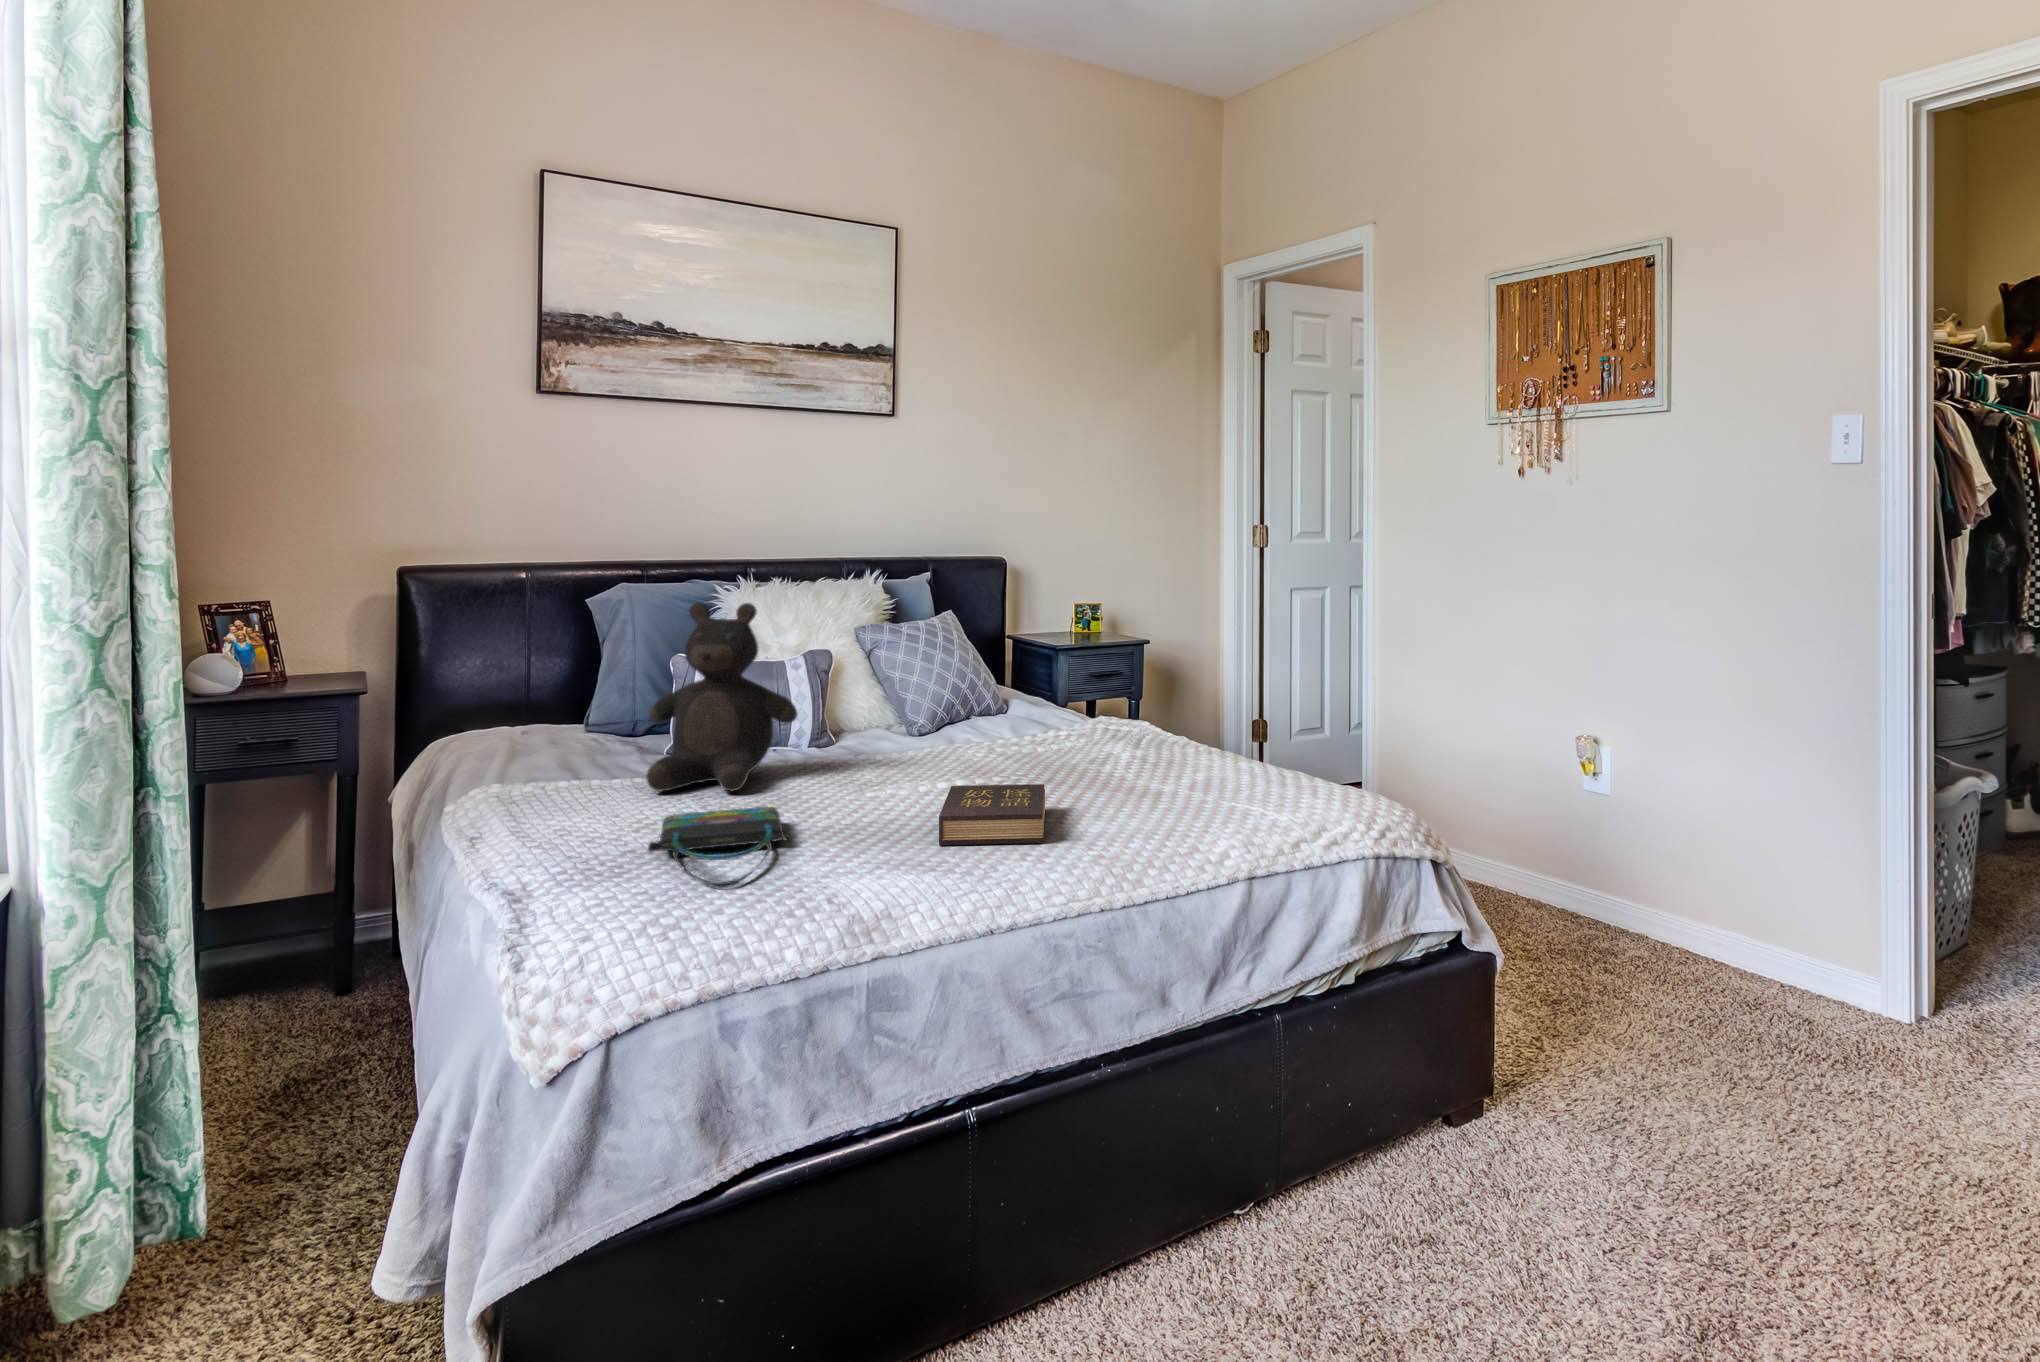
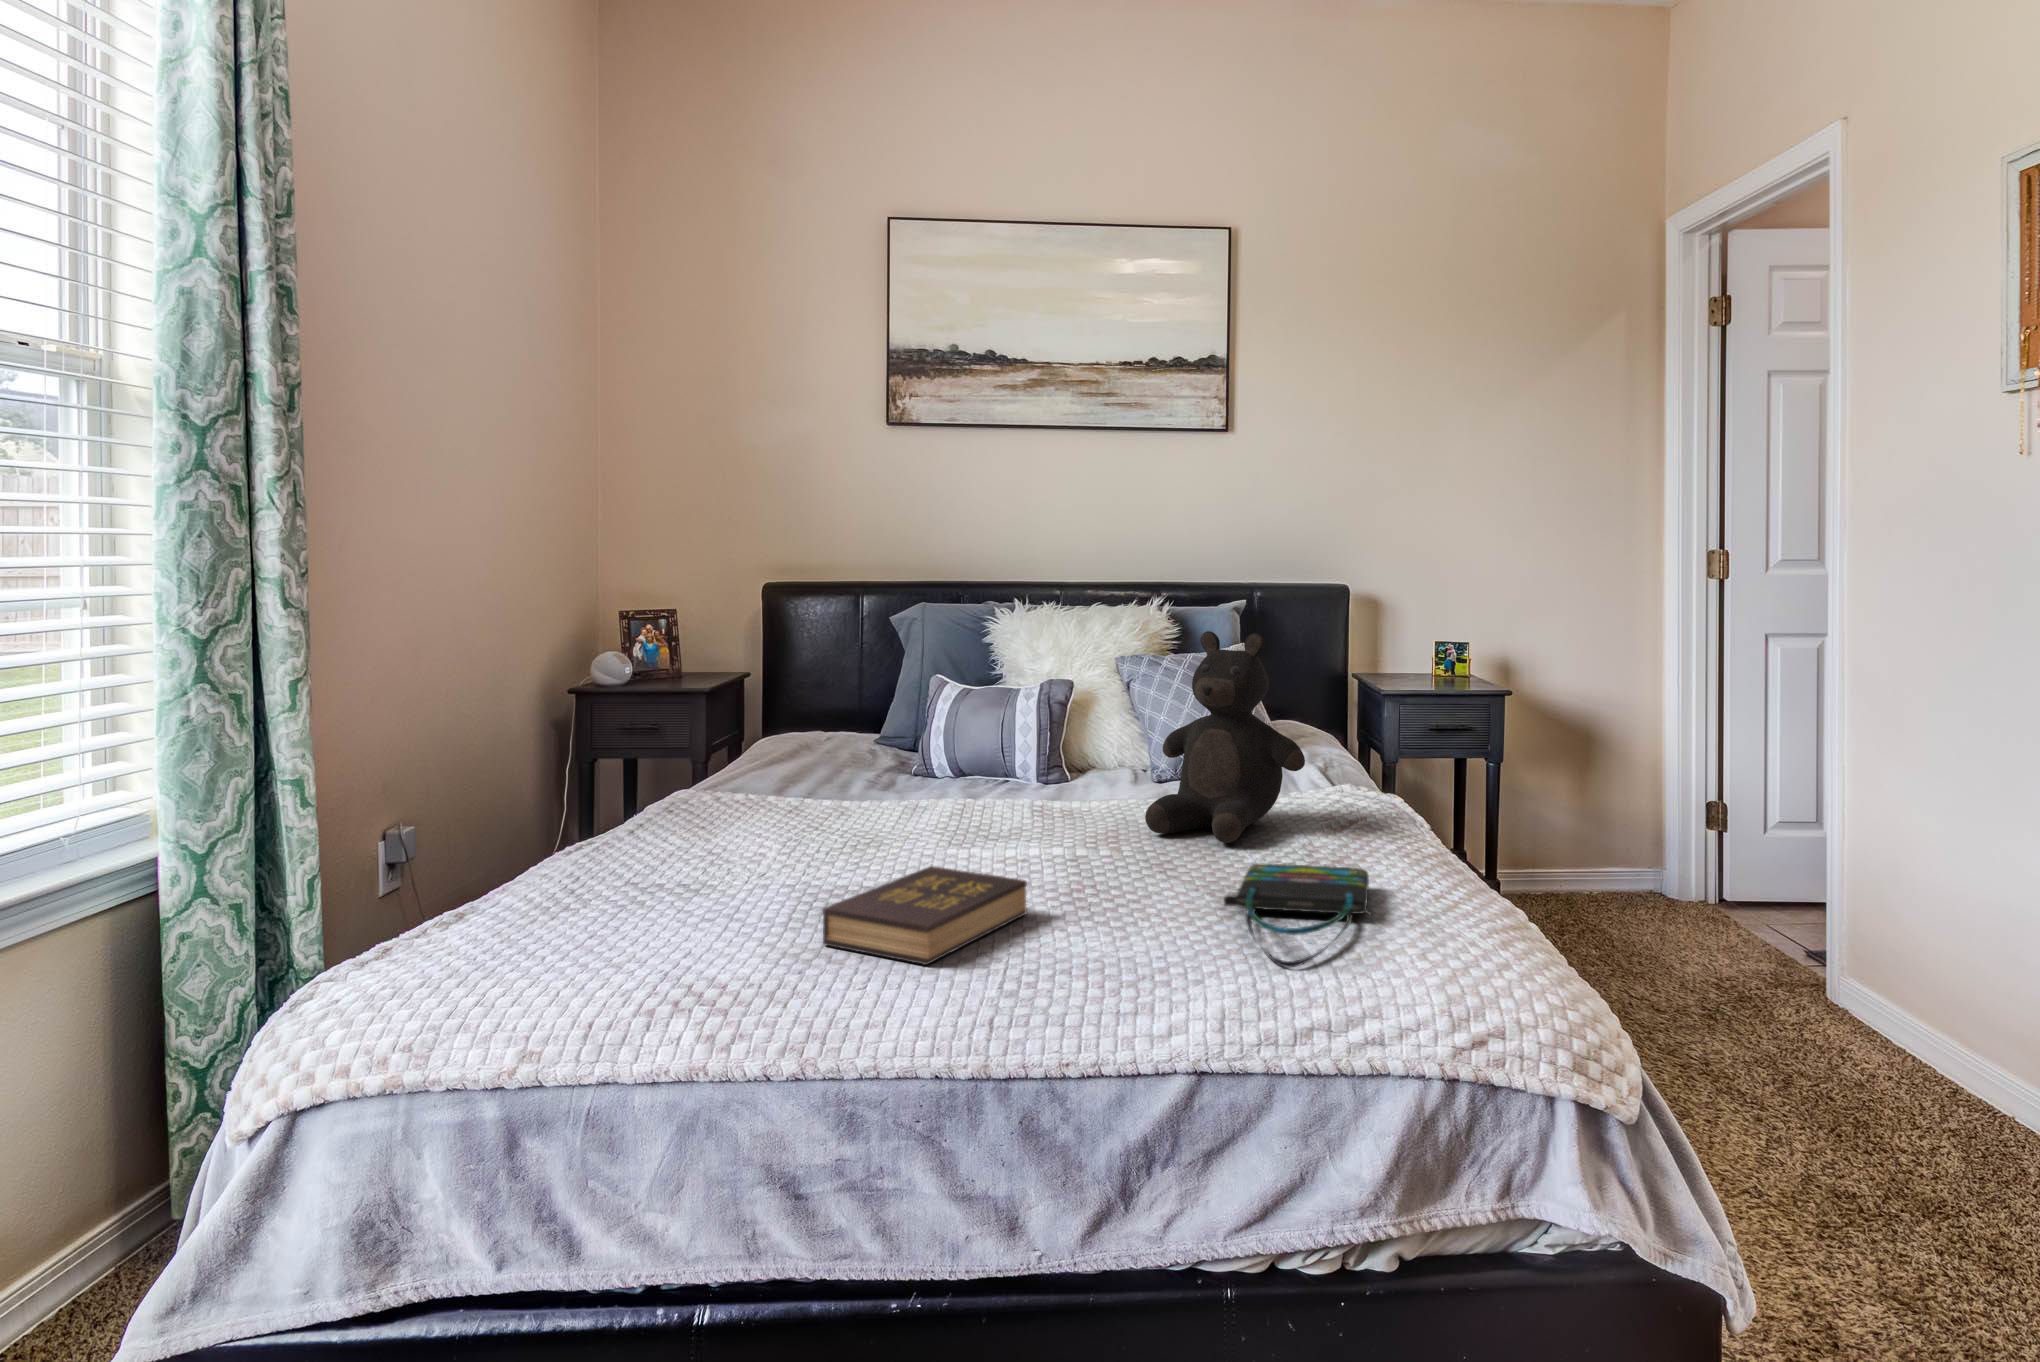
teddy bear: present [646,603,797,791] -> present [1145,631,1305,843]
tote bag: present [648,807,791,888] -> present [1224,864,1372,967]

